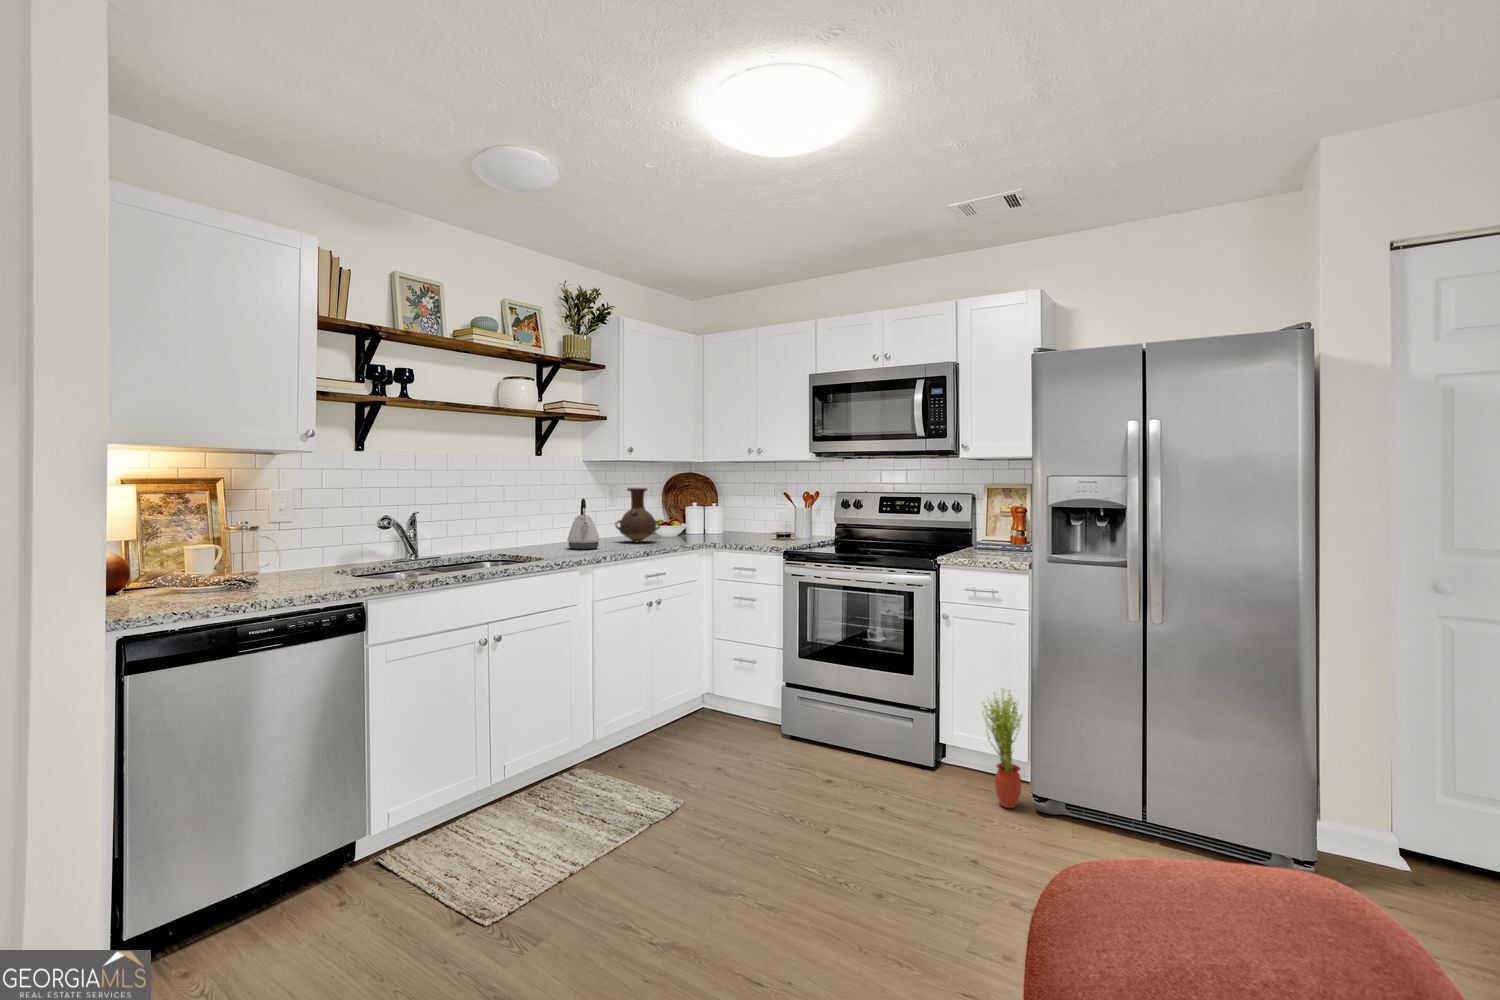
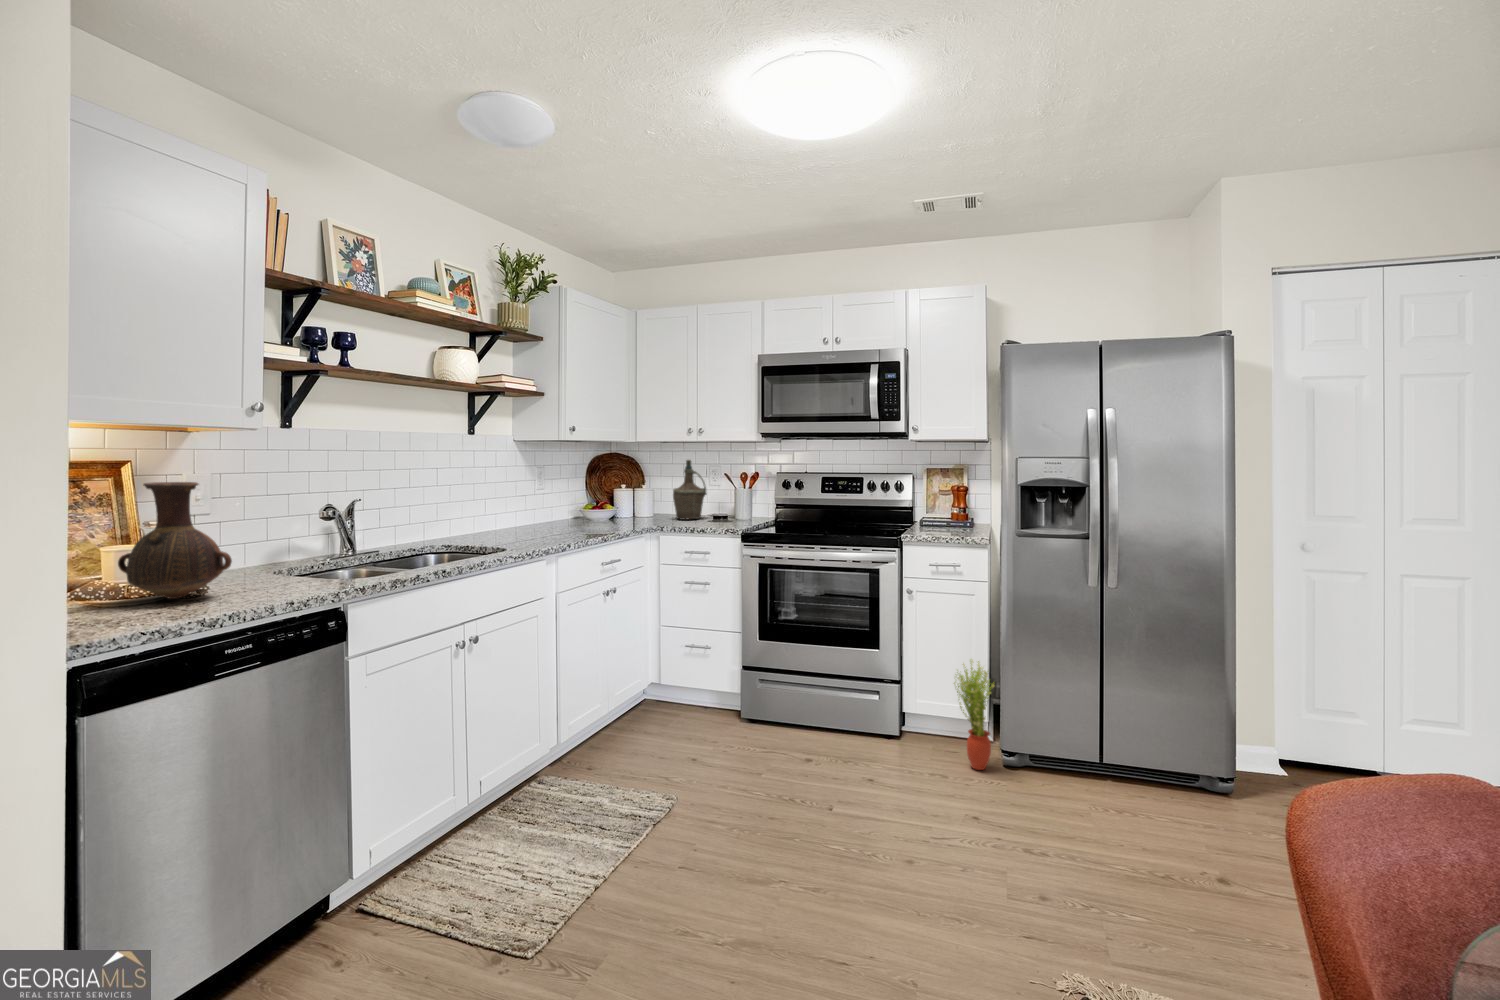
bottle: none [739,477,772,536] -> present [673,460,707,520]
vase: present [615,488,660,542] -> present [118,482,232,599]
kettle: present [567,498,600,549] -> none [511,483,547,538]

